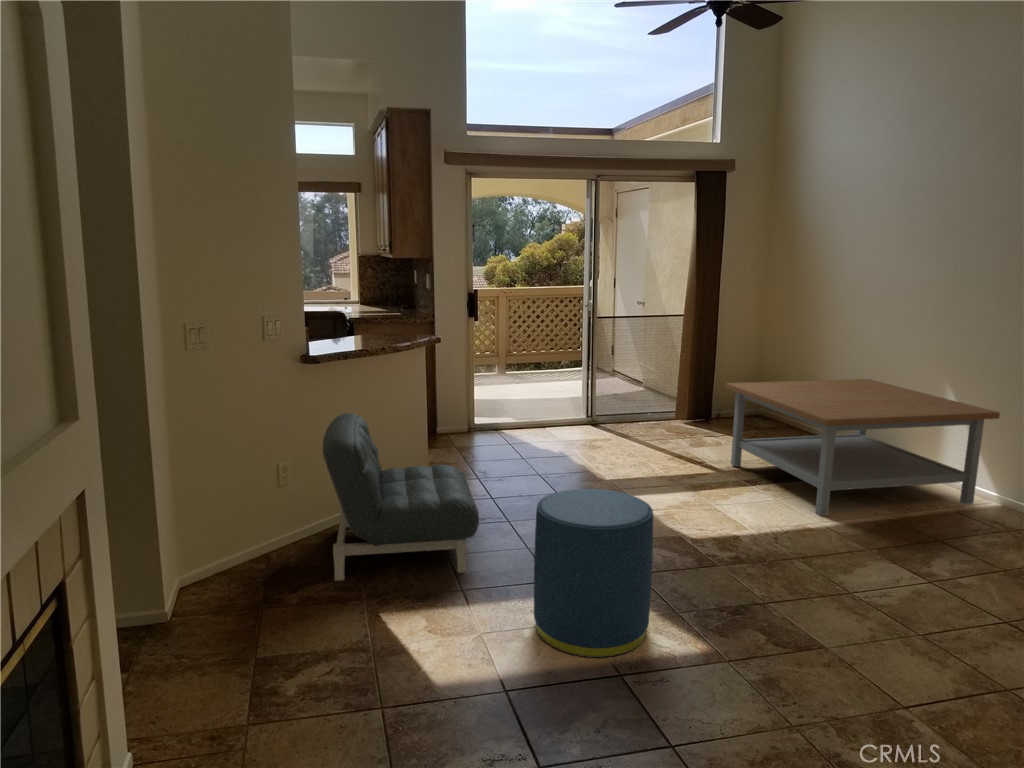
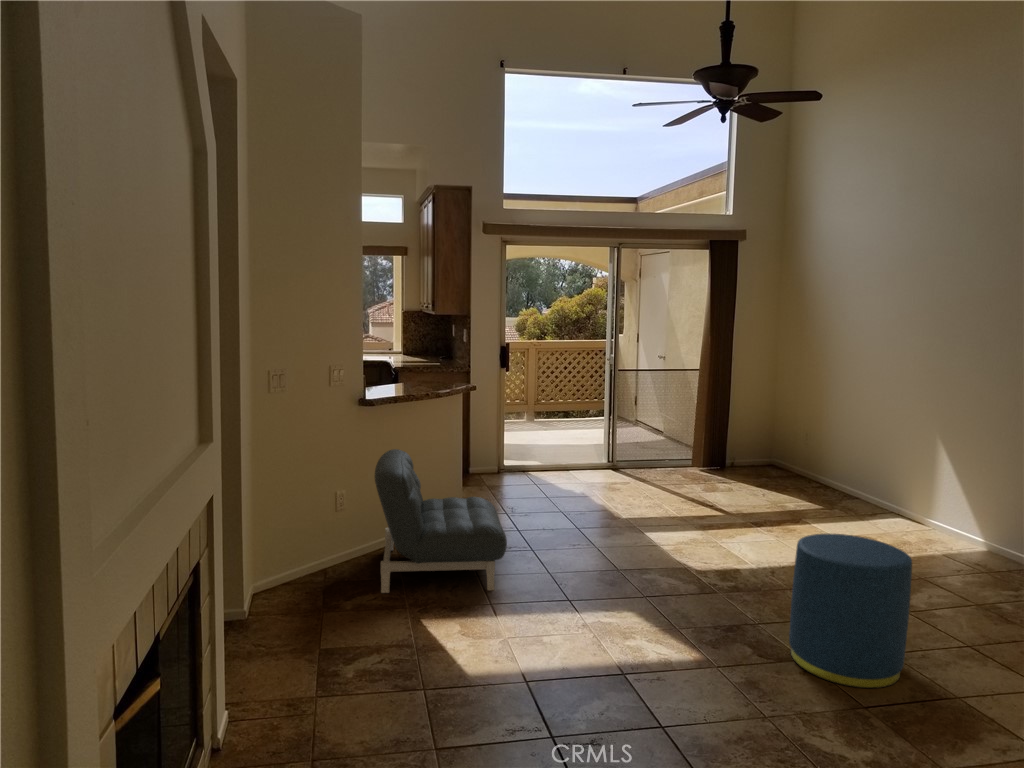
coffee table: present [726,379,1000,516] -> none [734,432,982,554]
ottoman: present [534,489,653,658] -> present [789,534,912,688]

